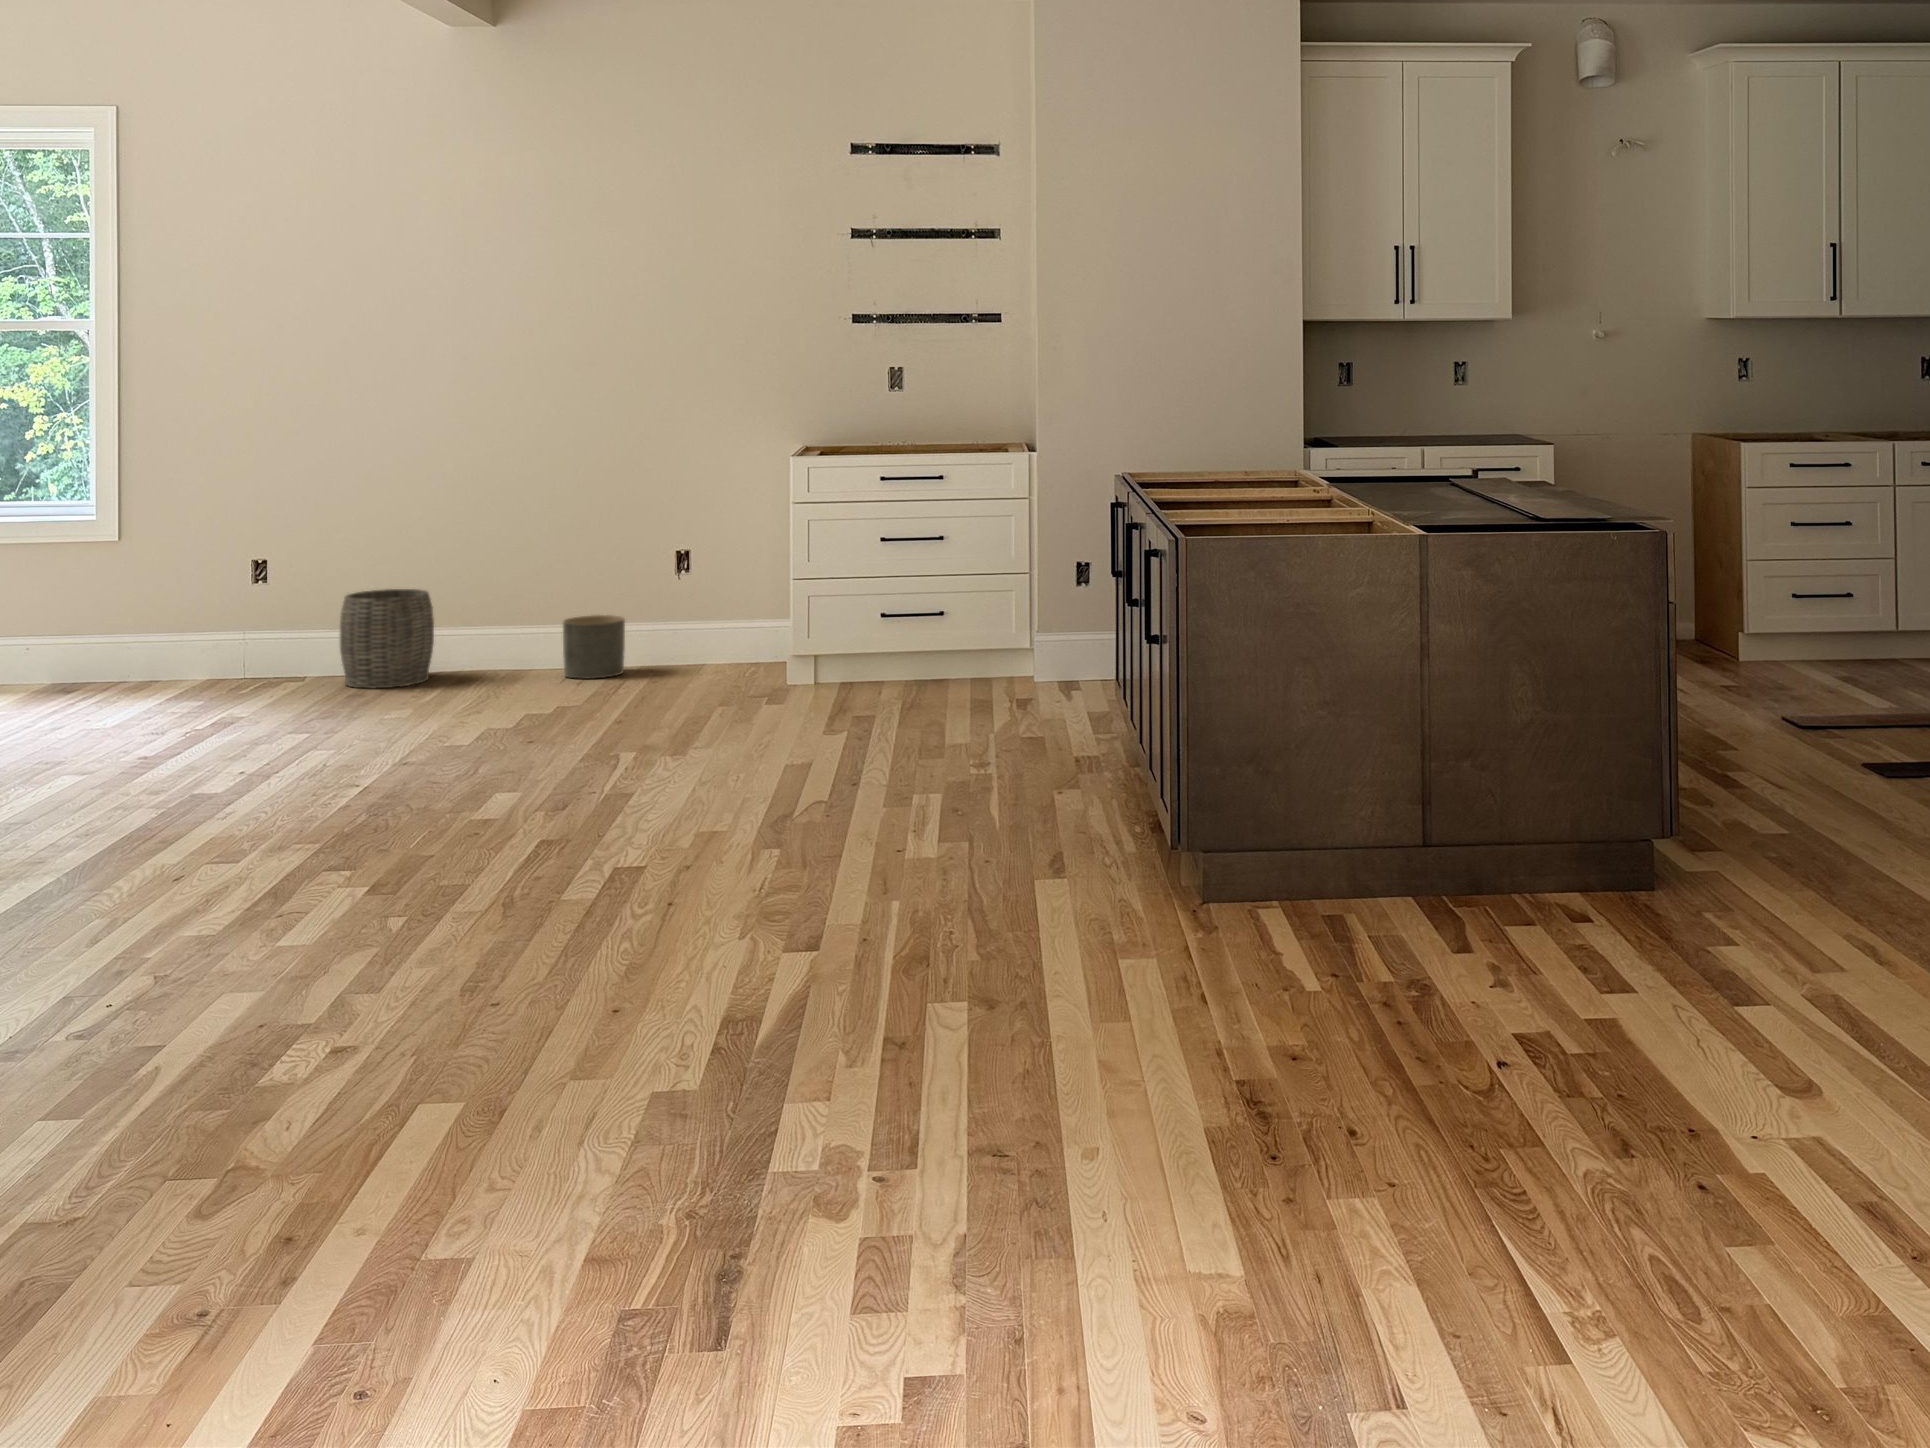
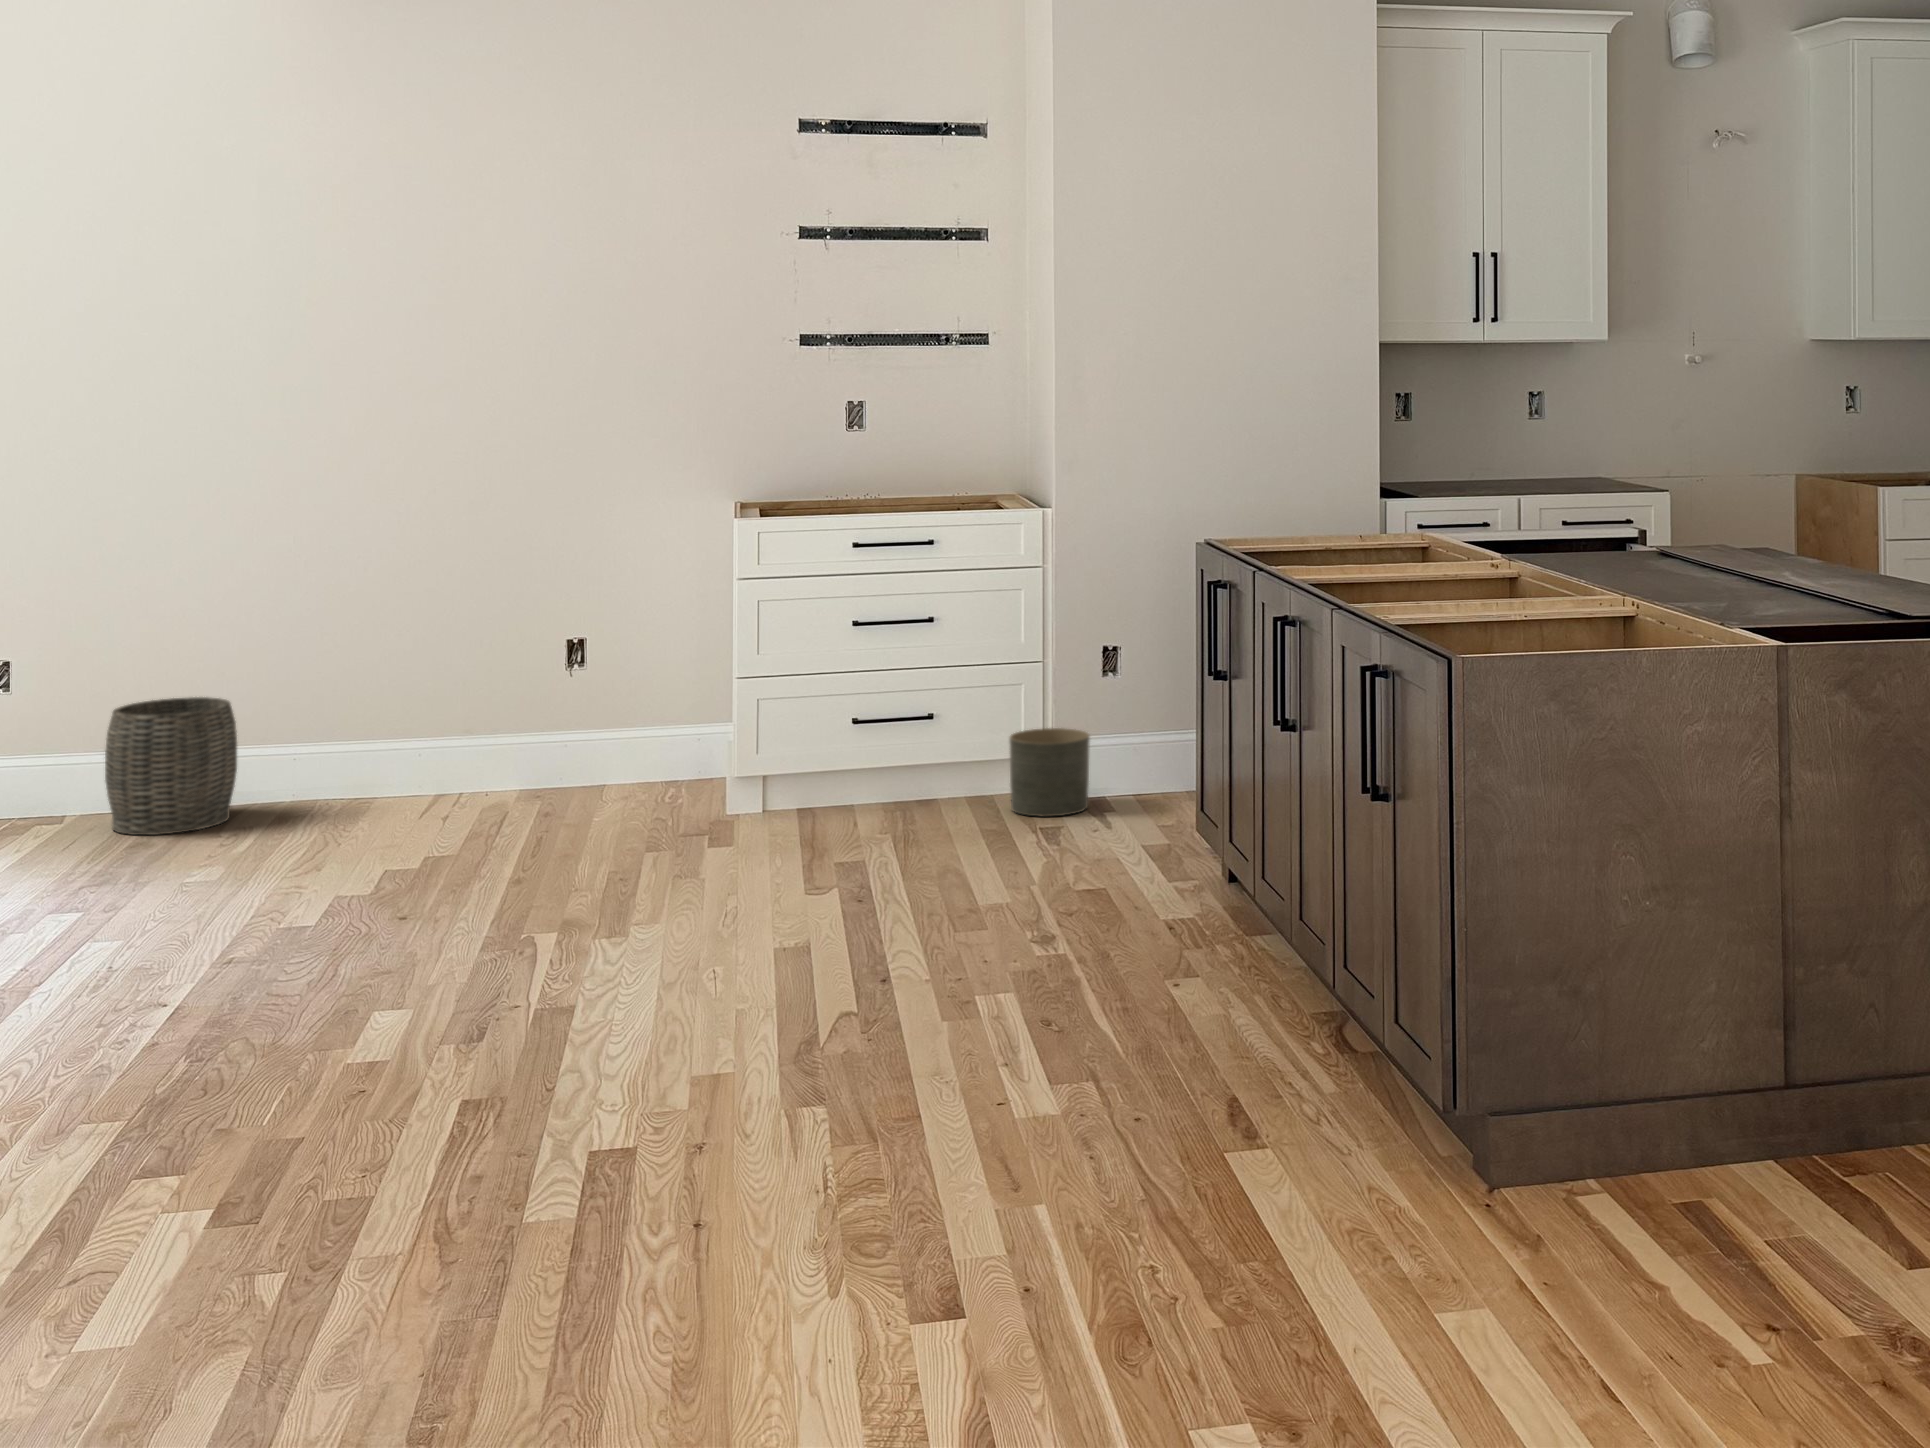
planter: present [563,615,625,679] -> present [1009,728,1090,817]

